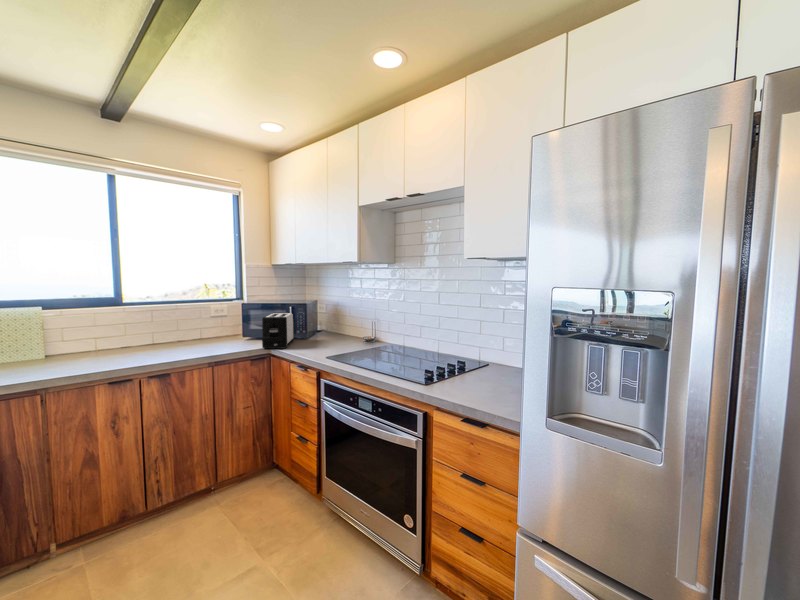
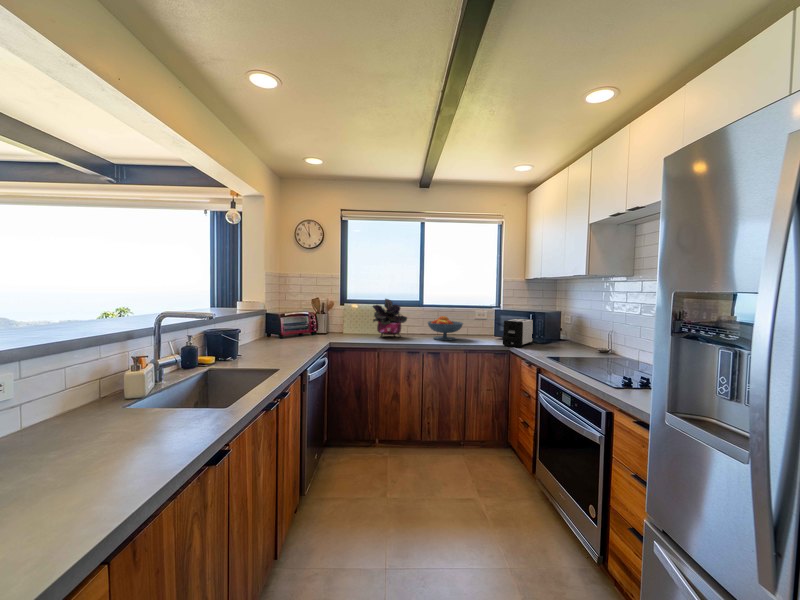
potted plant: none [13,298,99,366] -> present [373,299,407,336]
fruit bowl: none [140,318,201,354] -> present [428,316,463,340]

